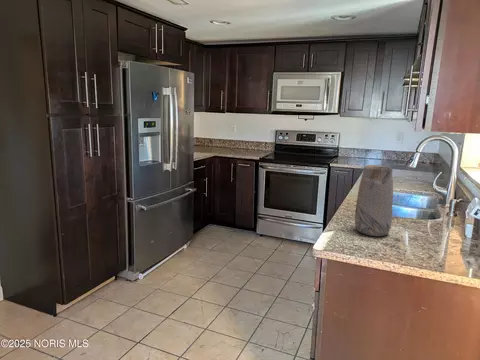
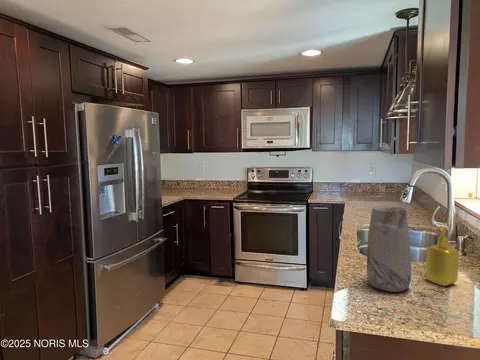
soap dispenser: none [407,186,436,236] -> present [426,226,459,286]

